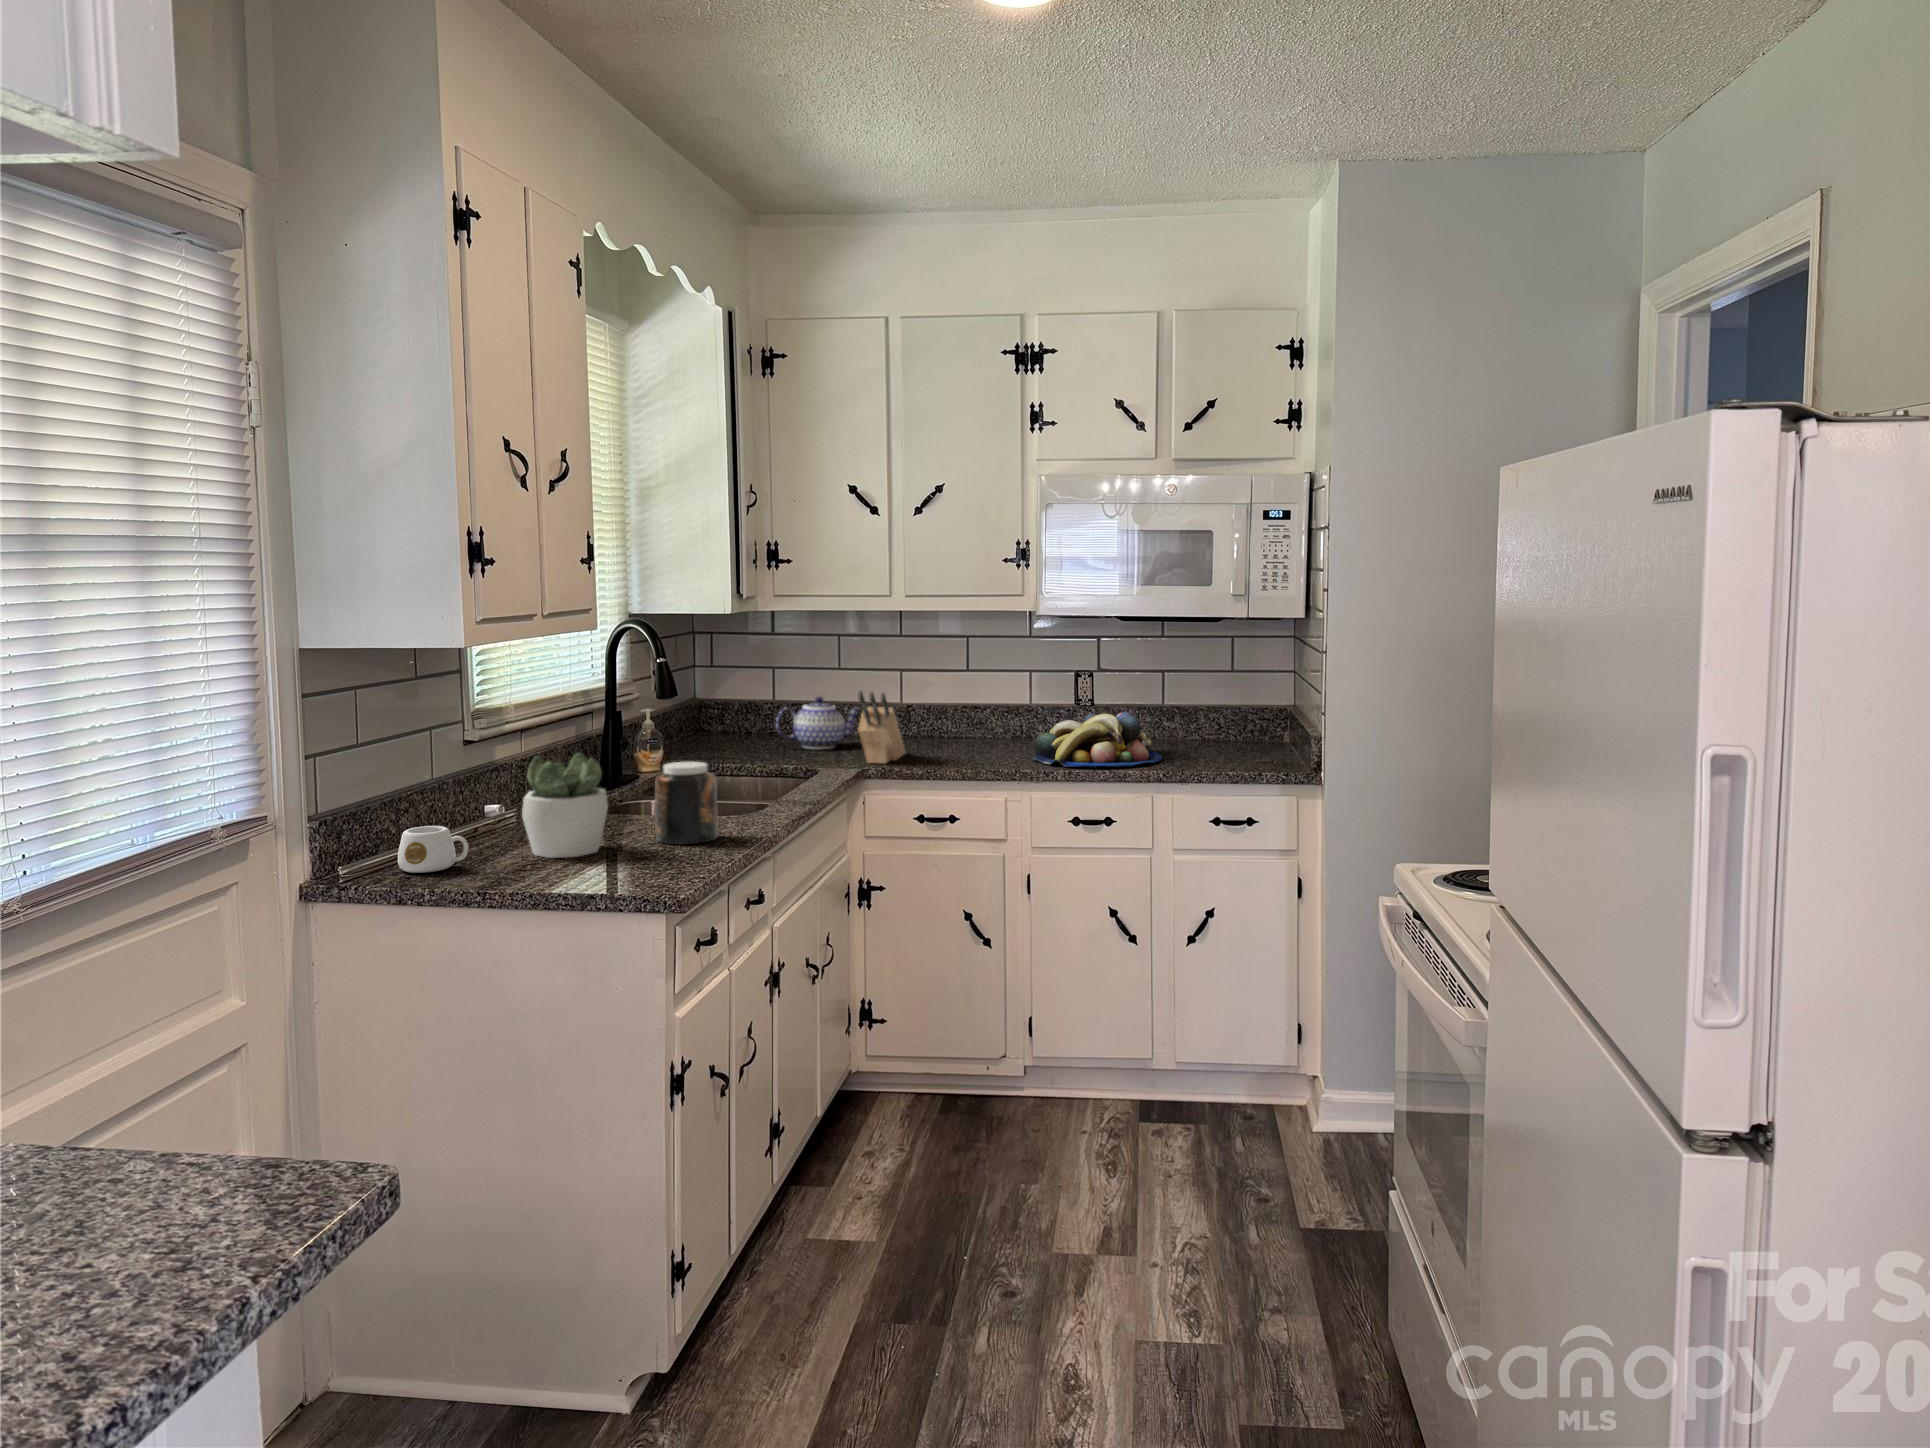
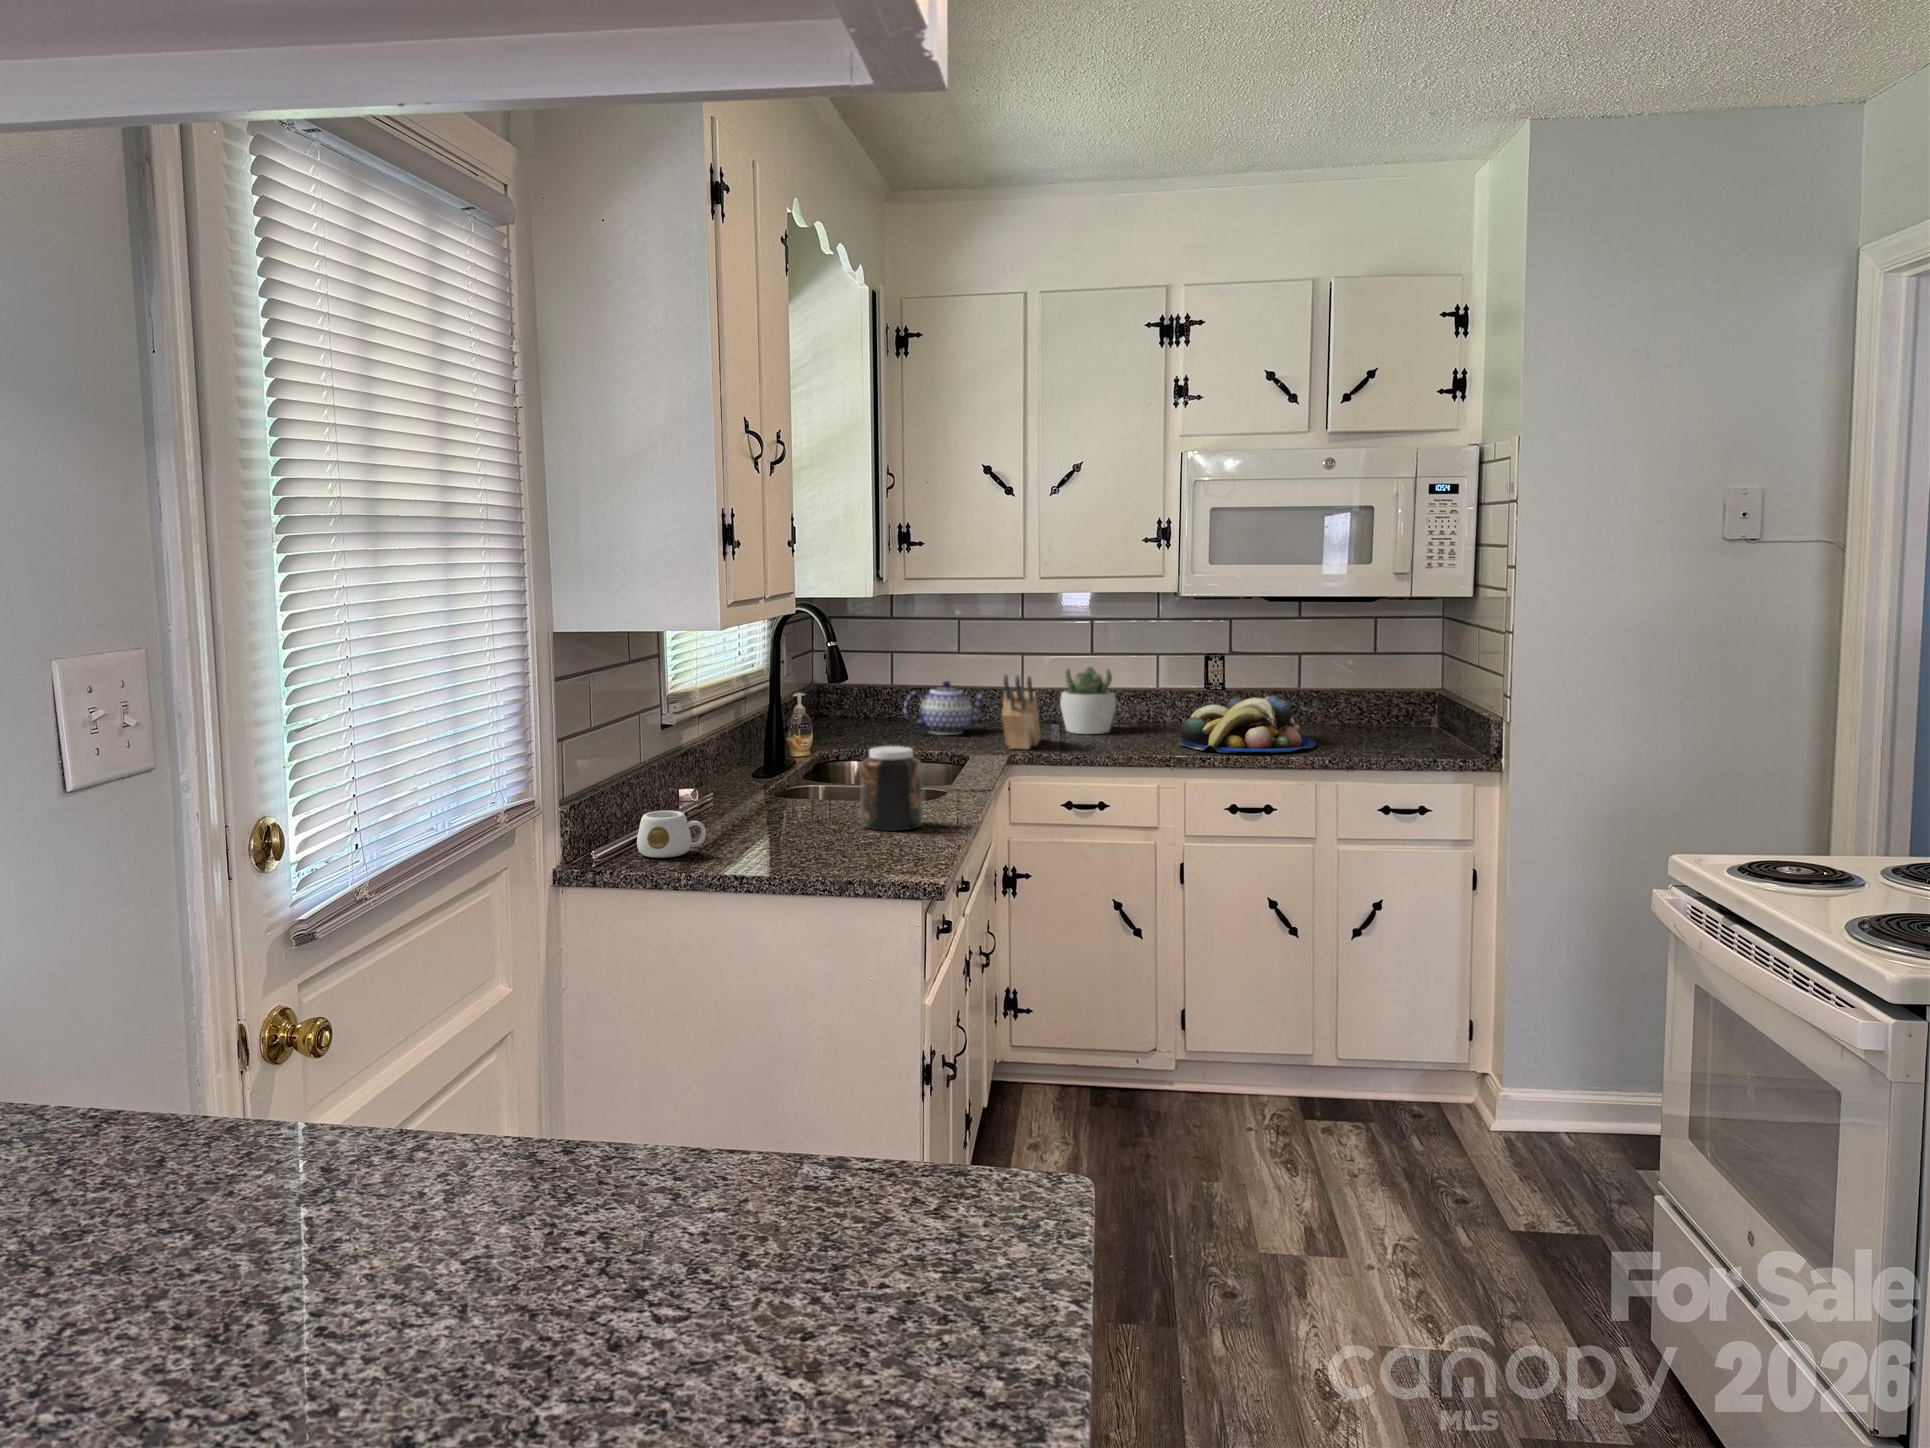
succulent plant: present [522,753,608,858] -> present [1060,667,1116,734]

